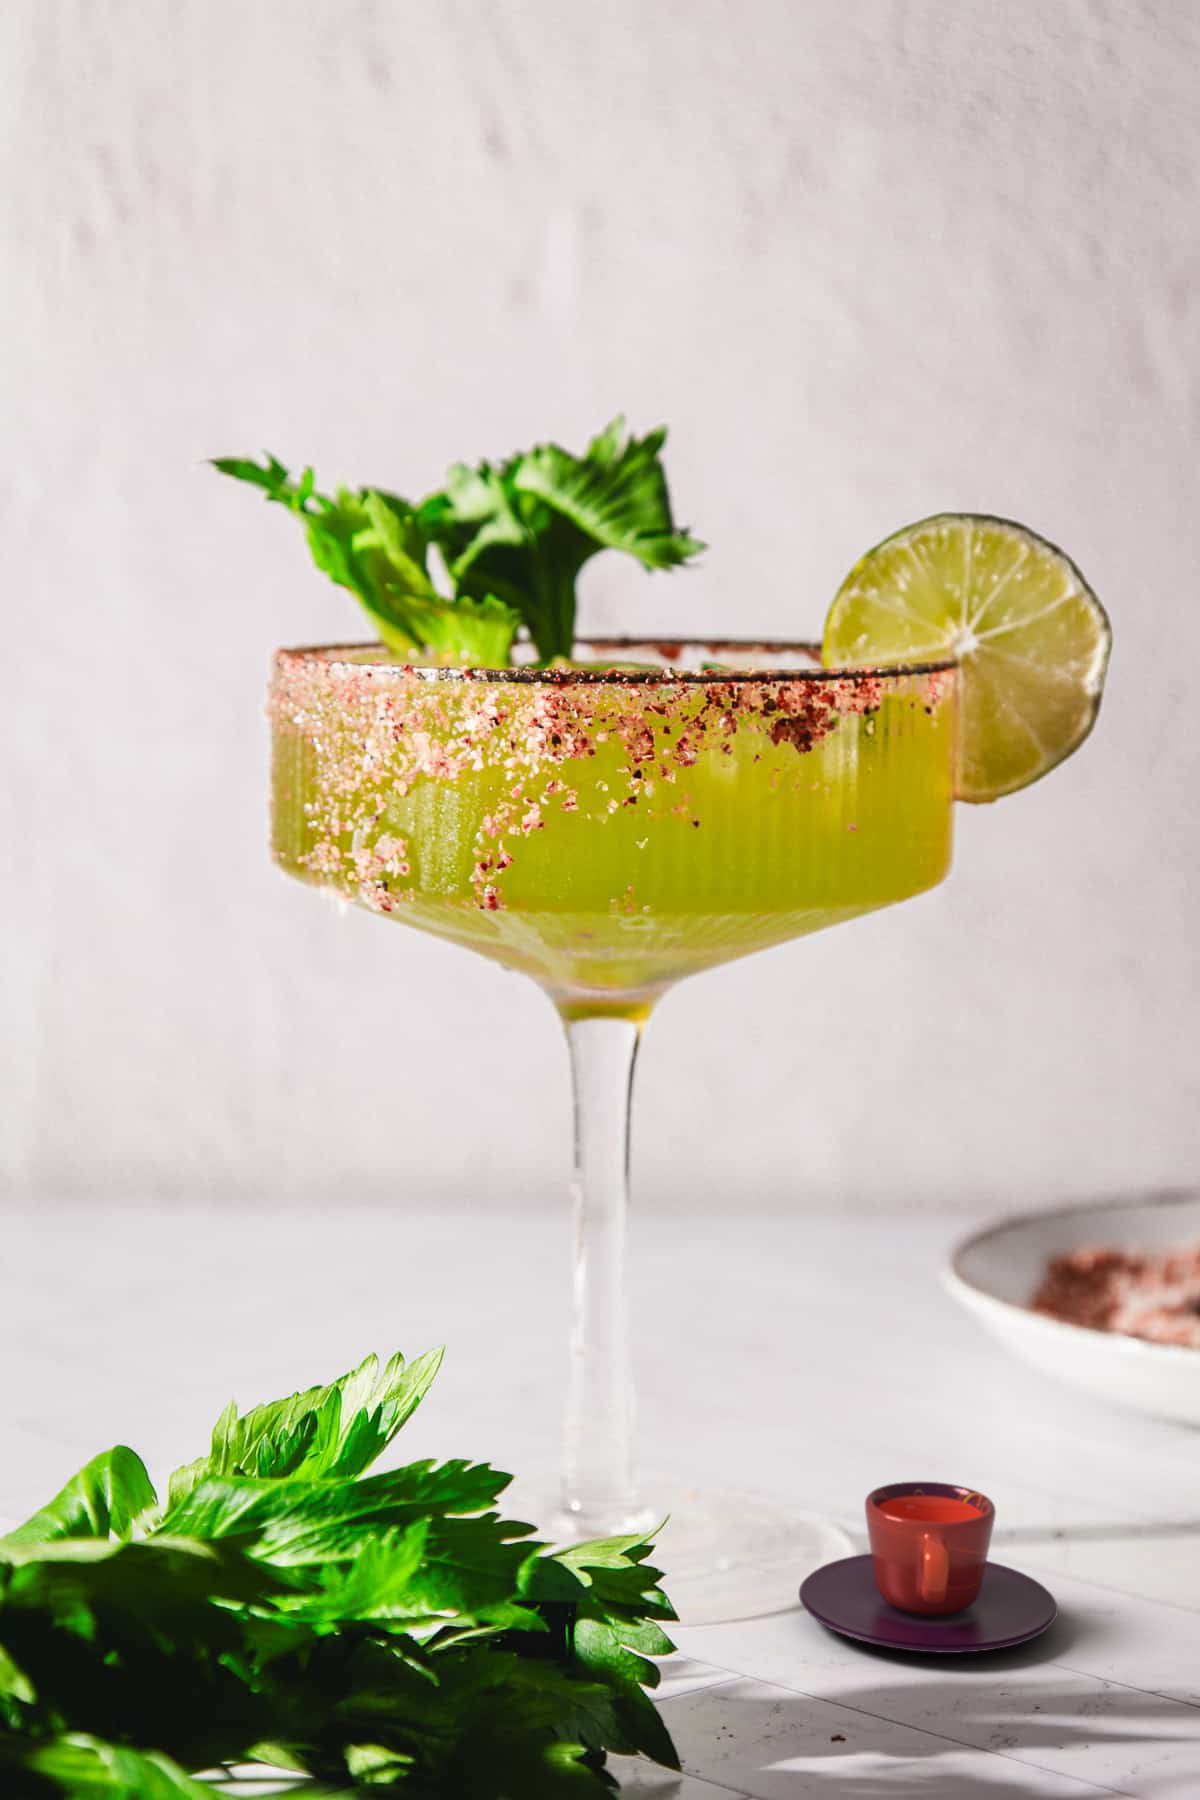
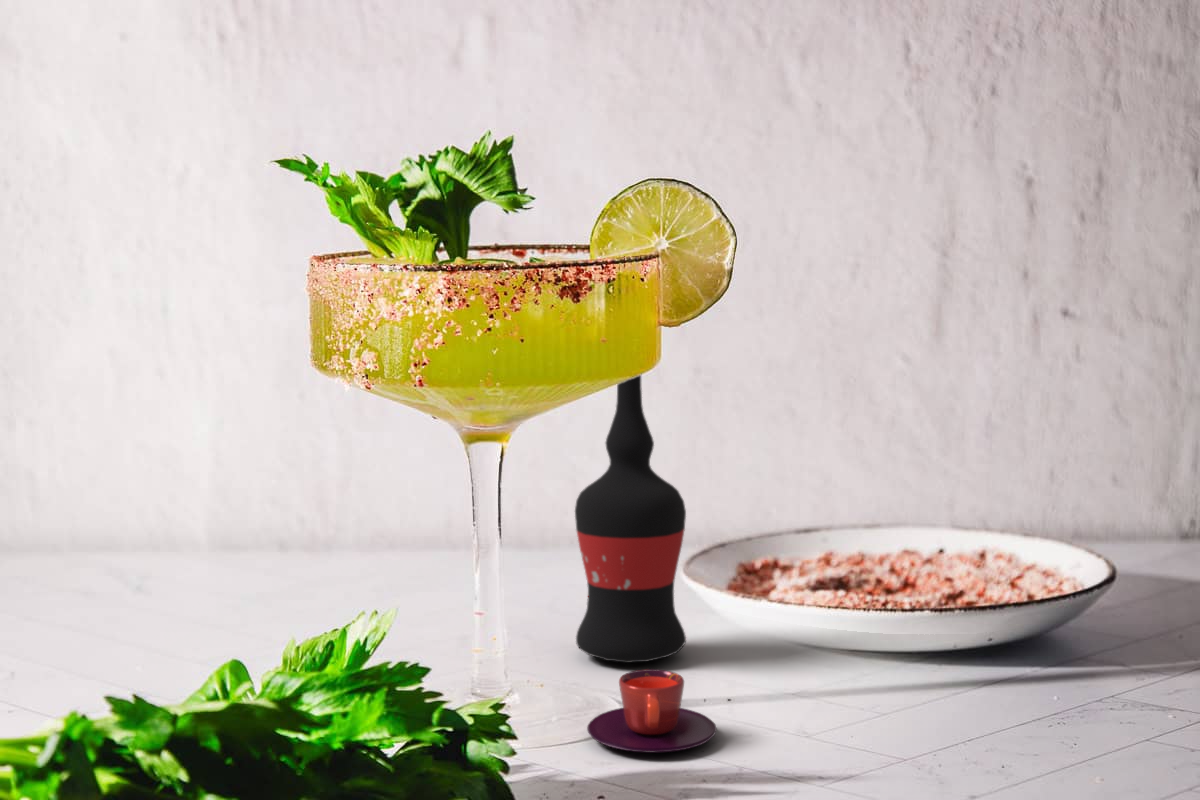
wine bottle: none [764,821,988,1458] -> present [575,375,686,663]

